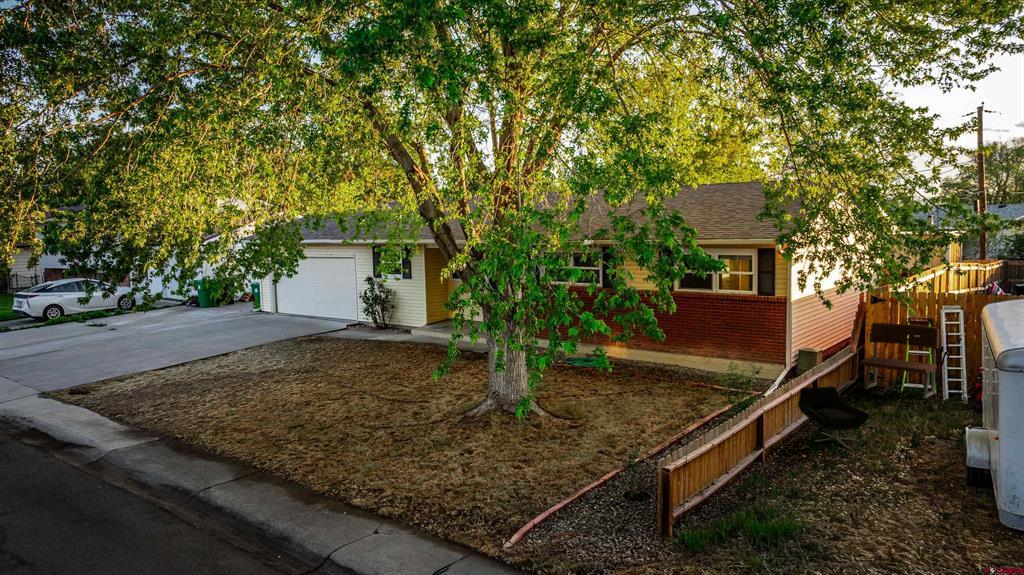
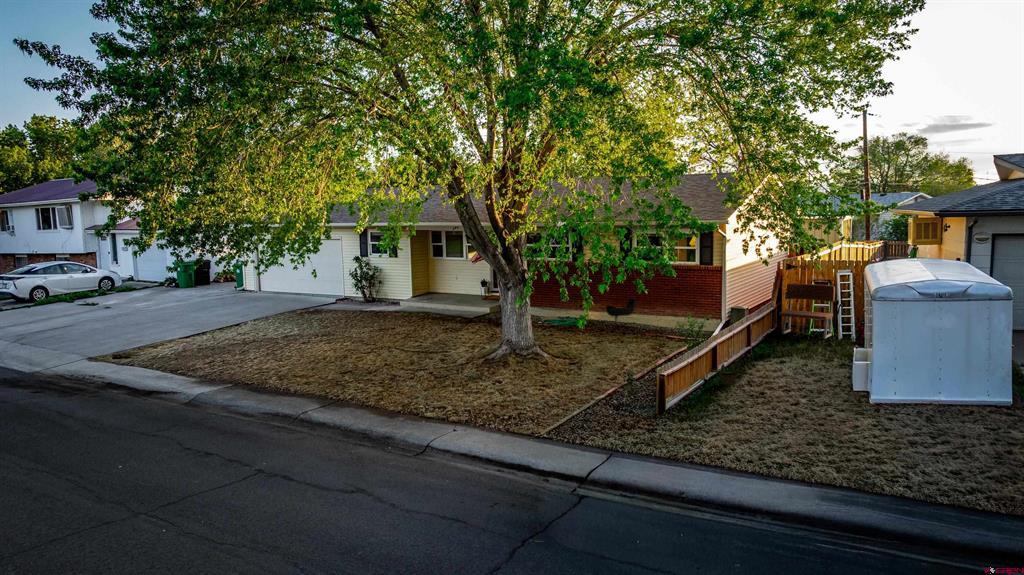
lounge chair: present [798,386,869,449] -> present [606,298,636,324]
decorative plant: none [751,441,802,476] -> present [712,364,744,386]

